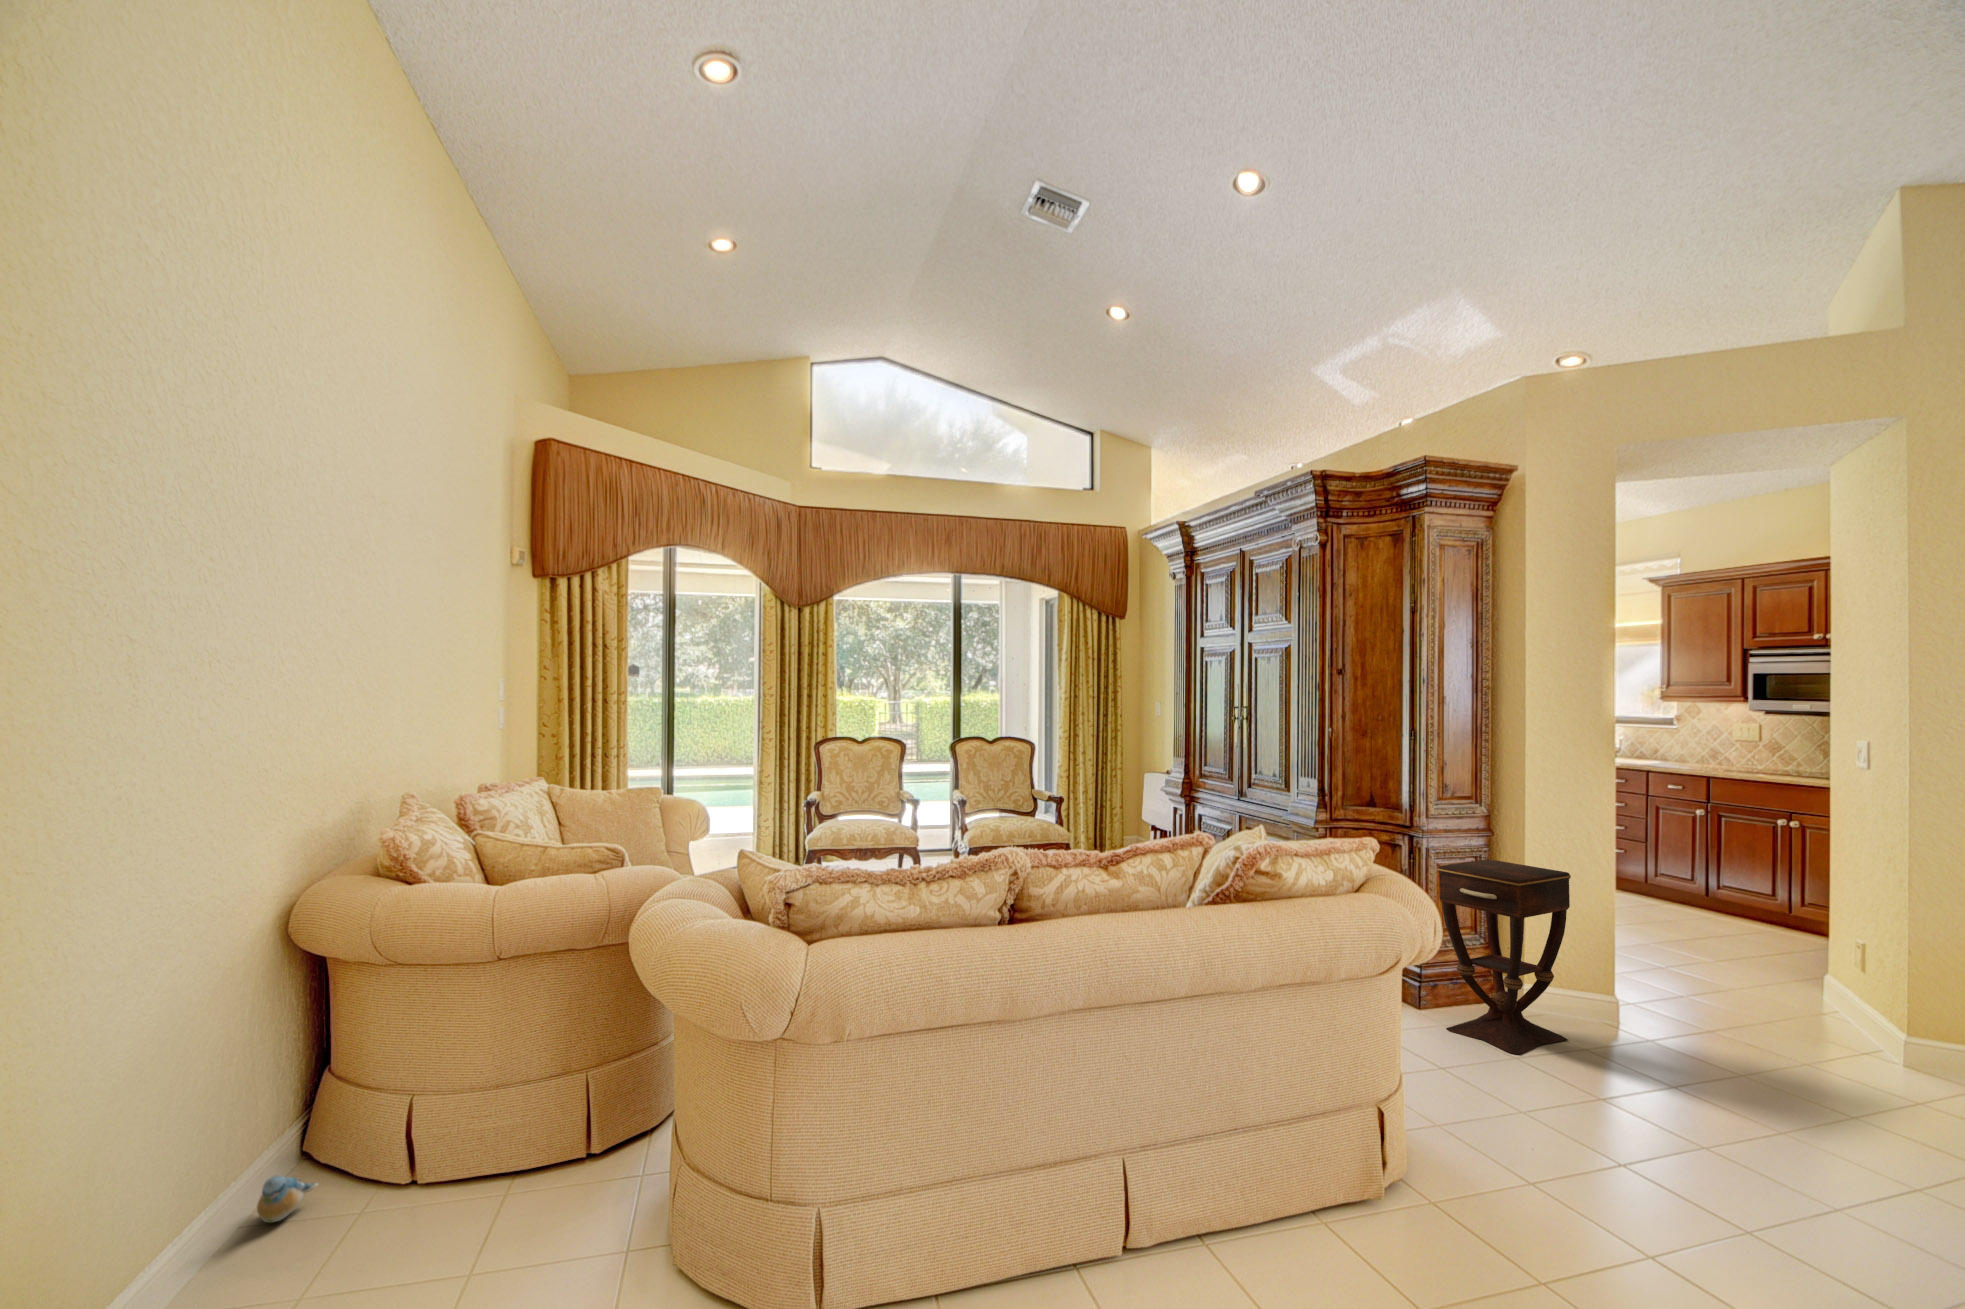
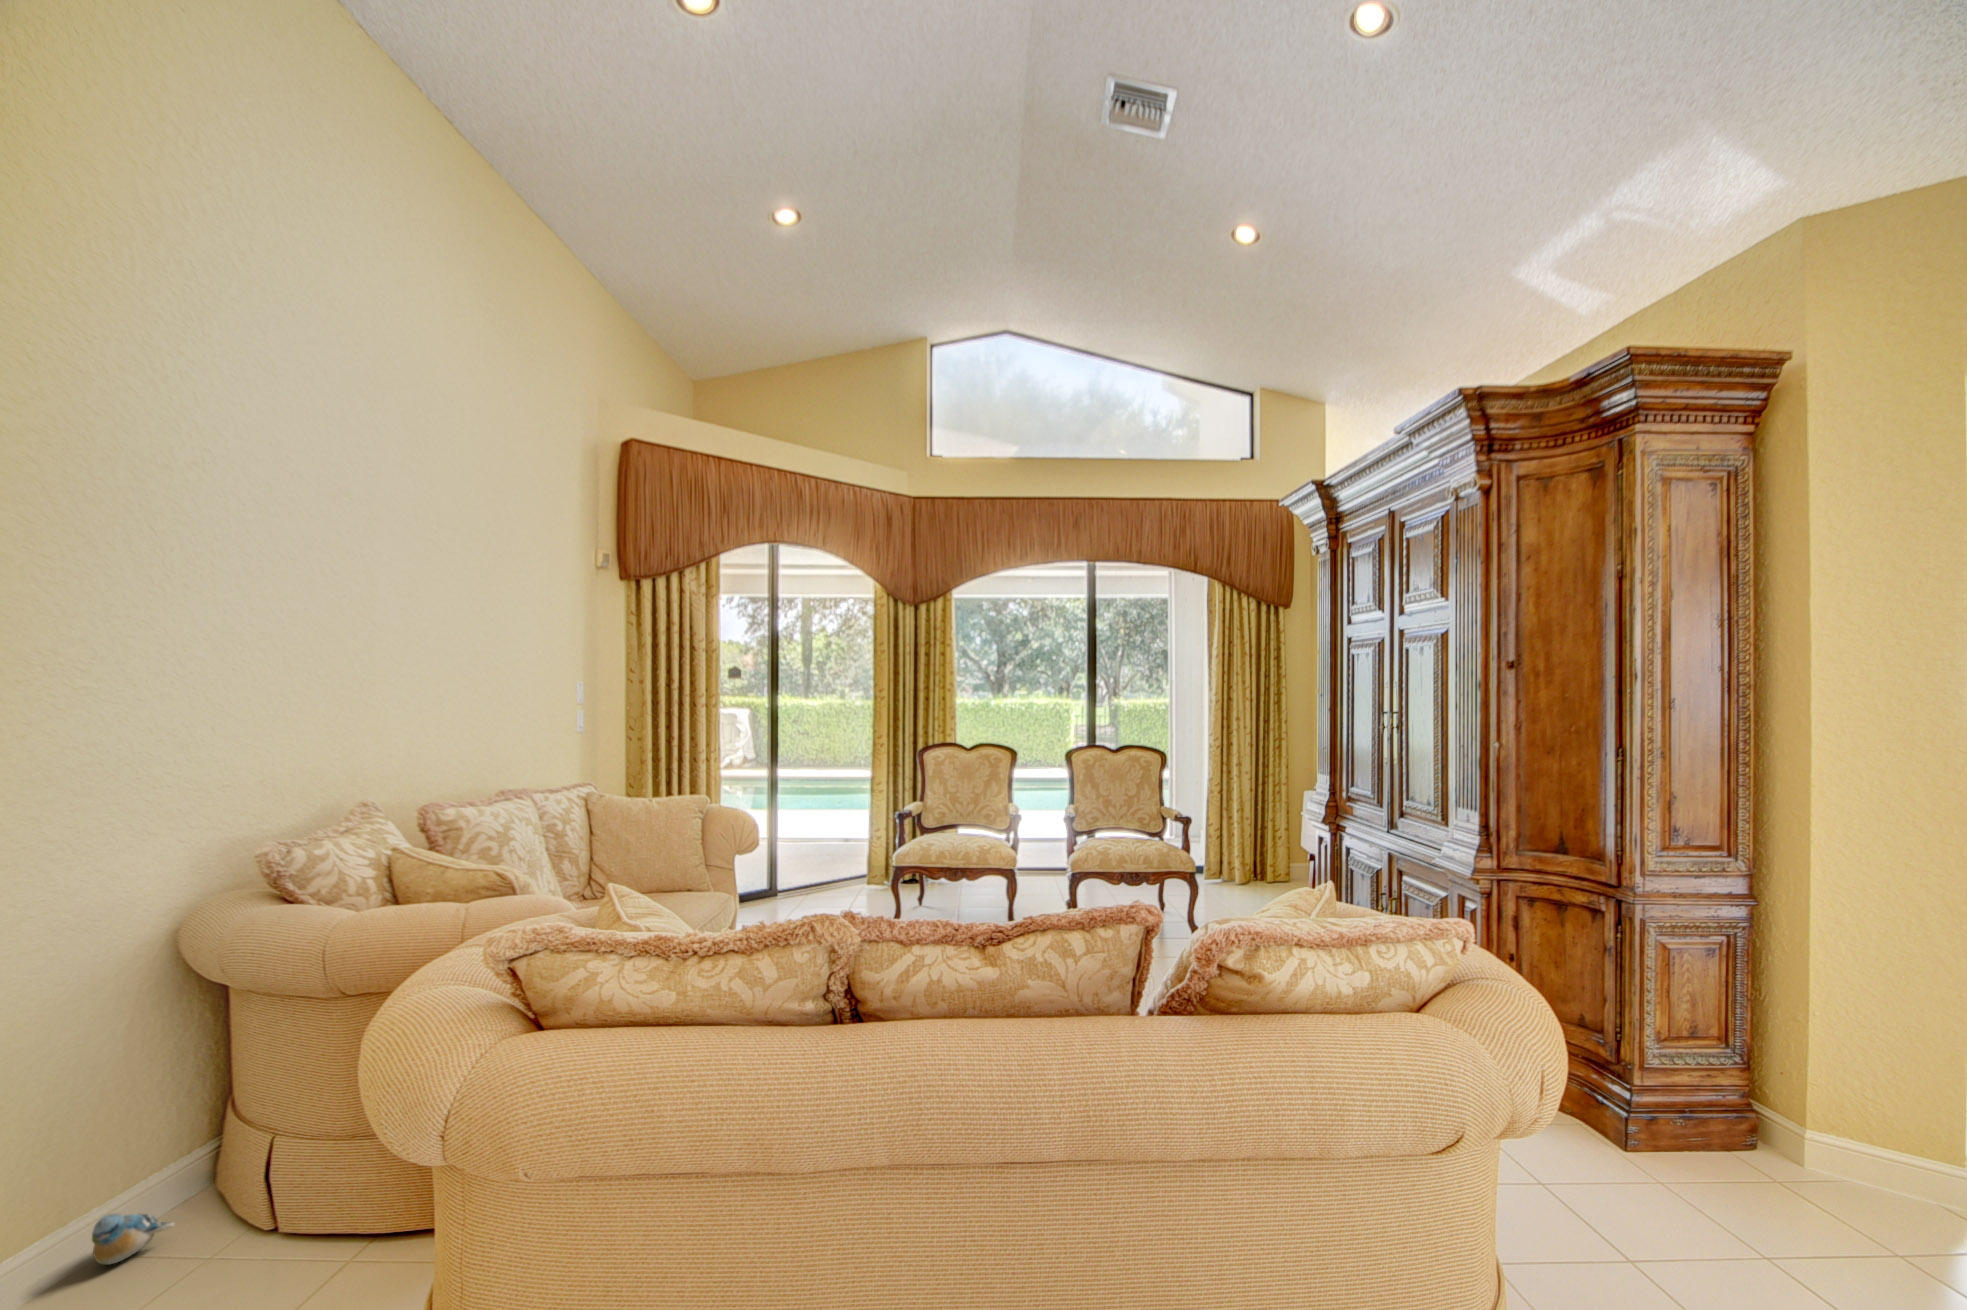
side table: present [1437,859,1571,1054] -> none [1650,943,1887,1259]

